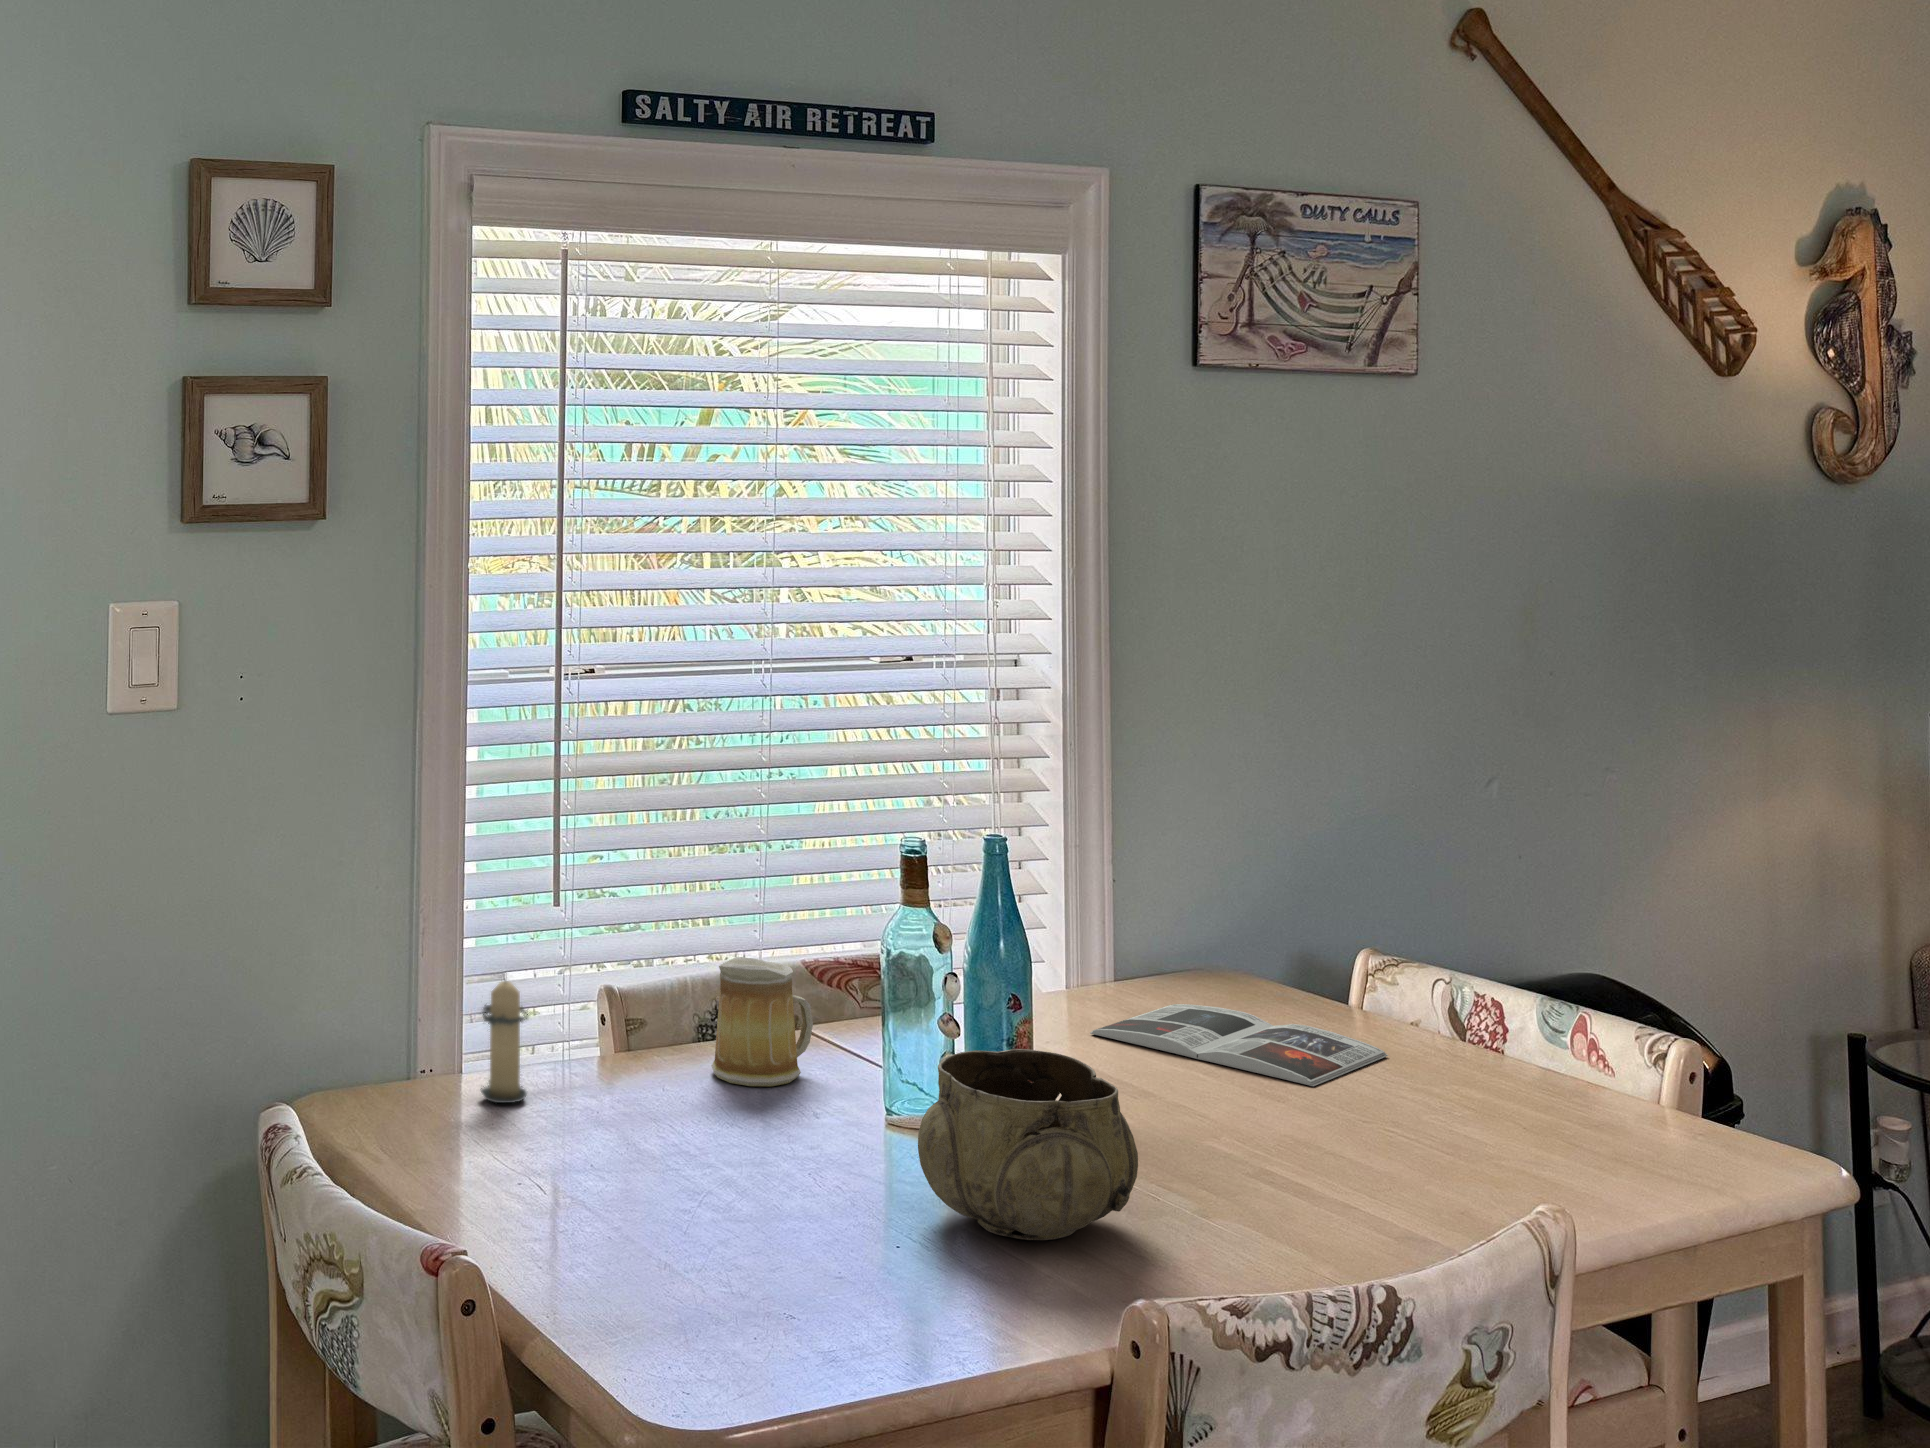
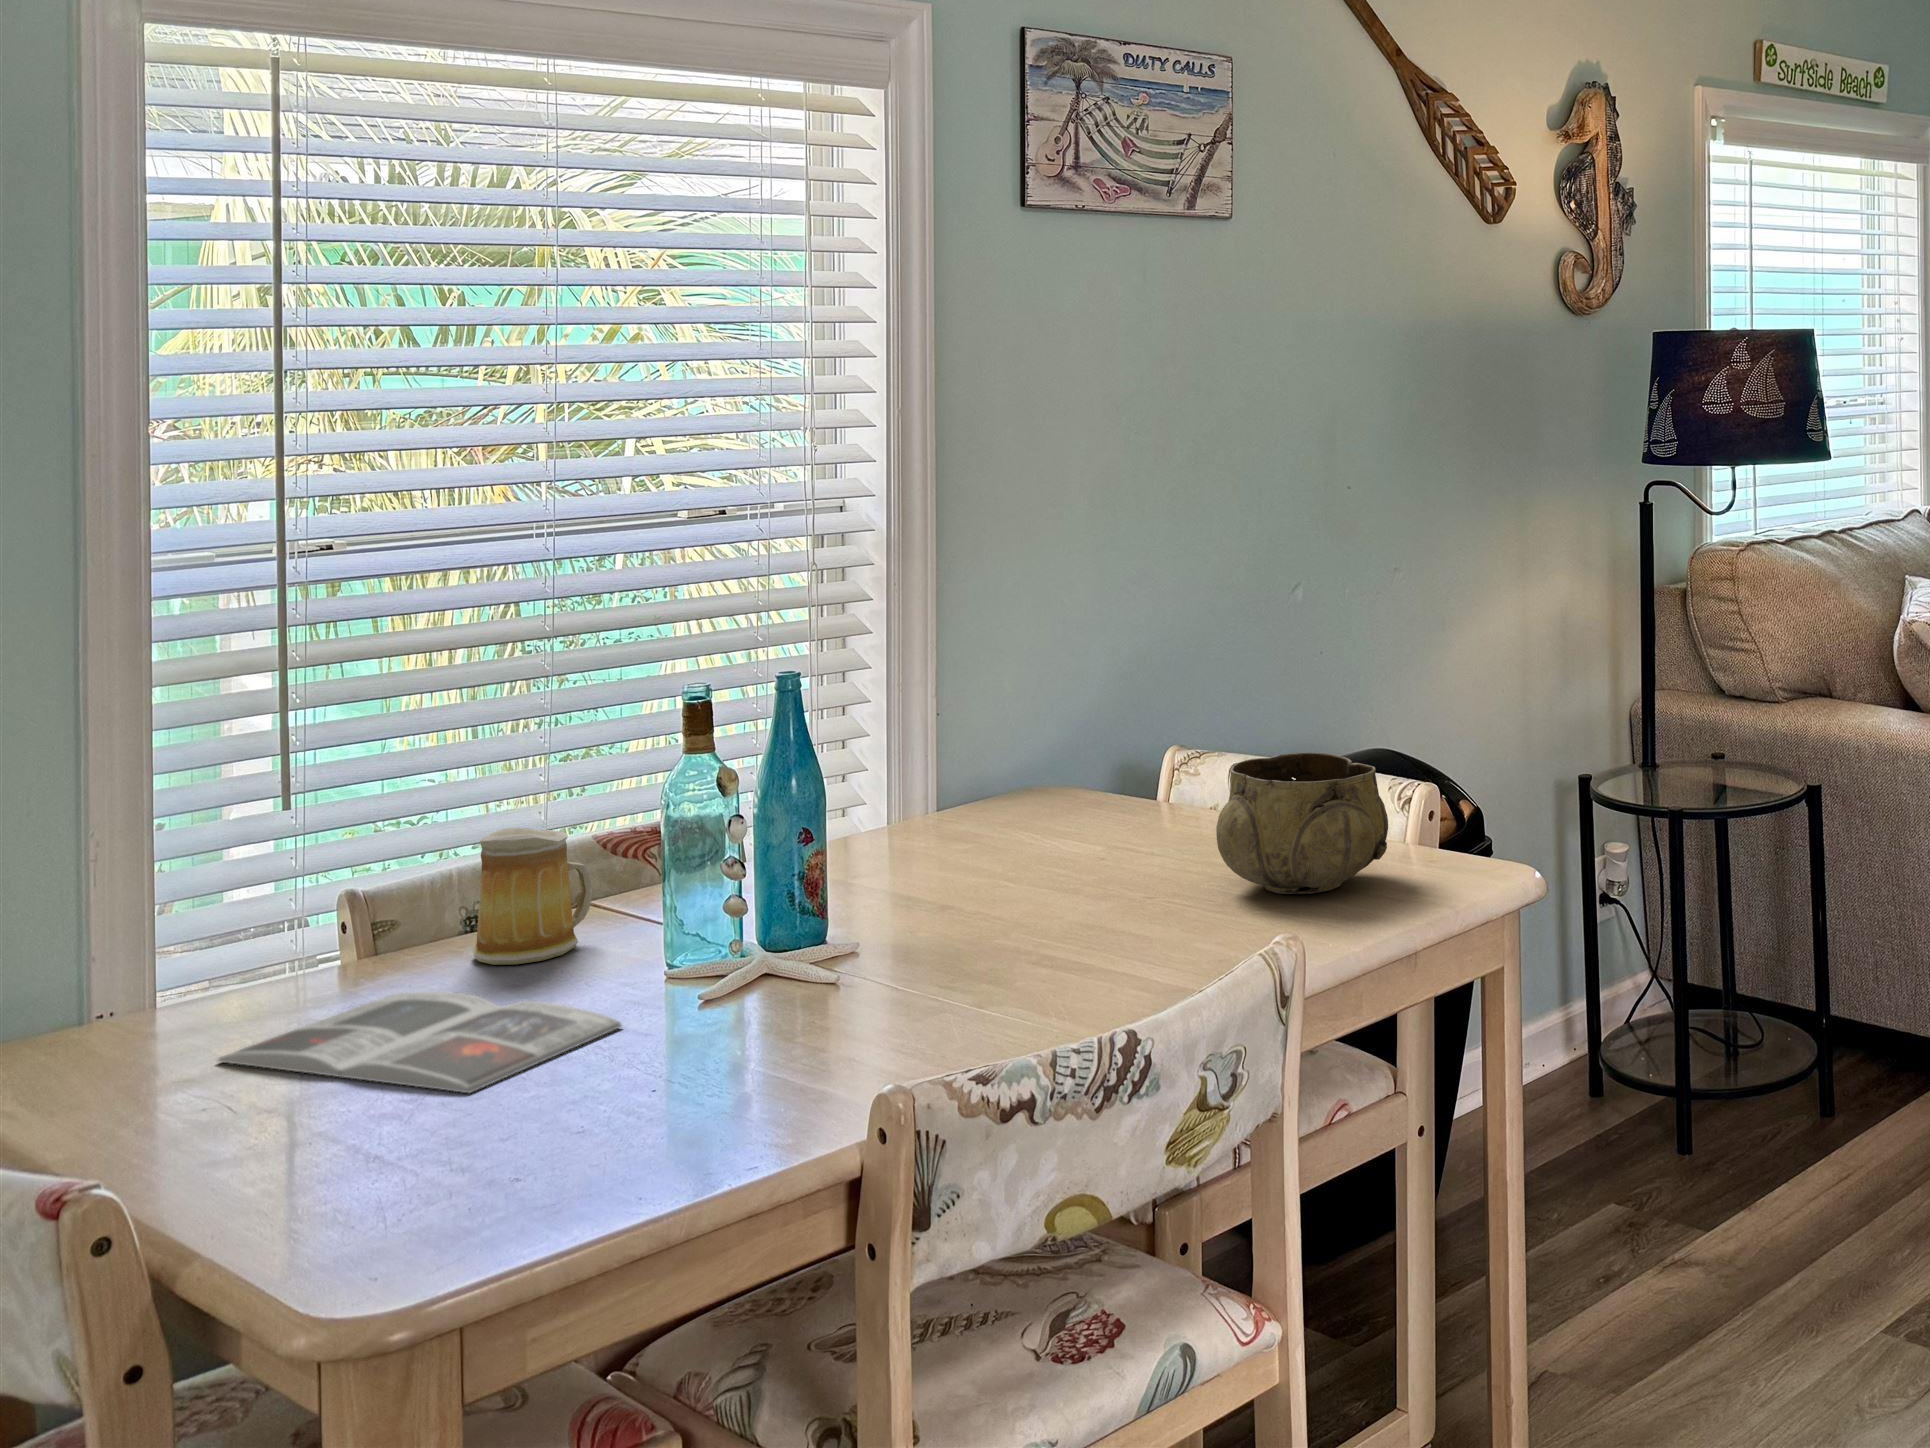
candle: present [480,980,528,1103] -> none [158,880,240,1032]
magazine: present [1090,1004,1388,1086] -> present [218,992,622,1093]
decorative bowl: present [918,1049,1138,1240] -> present [1216,753,1388,894]

